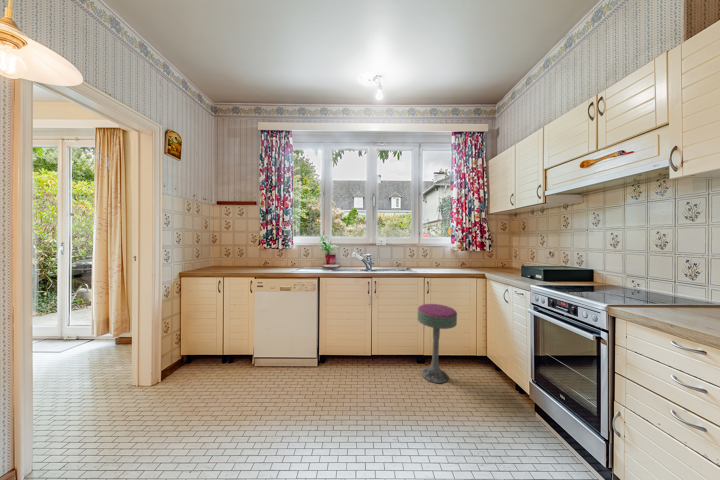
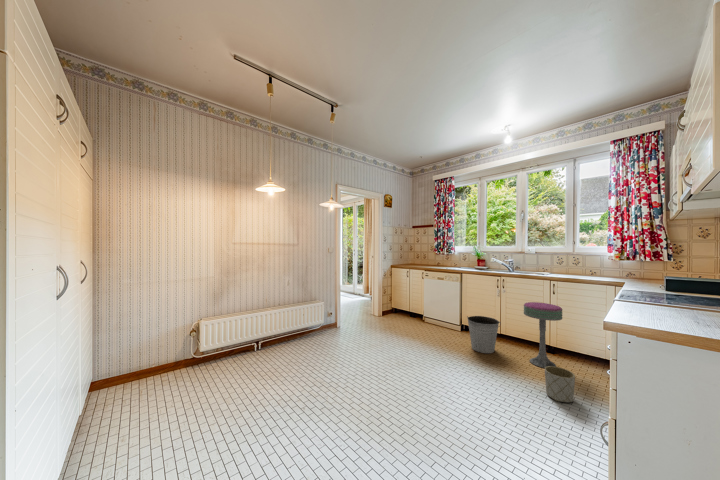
bucket: none [351,335,394,394] -> present [467,316,501,353]
planter: none [494,390,530,442] -> present [545,366,575,402]

